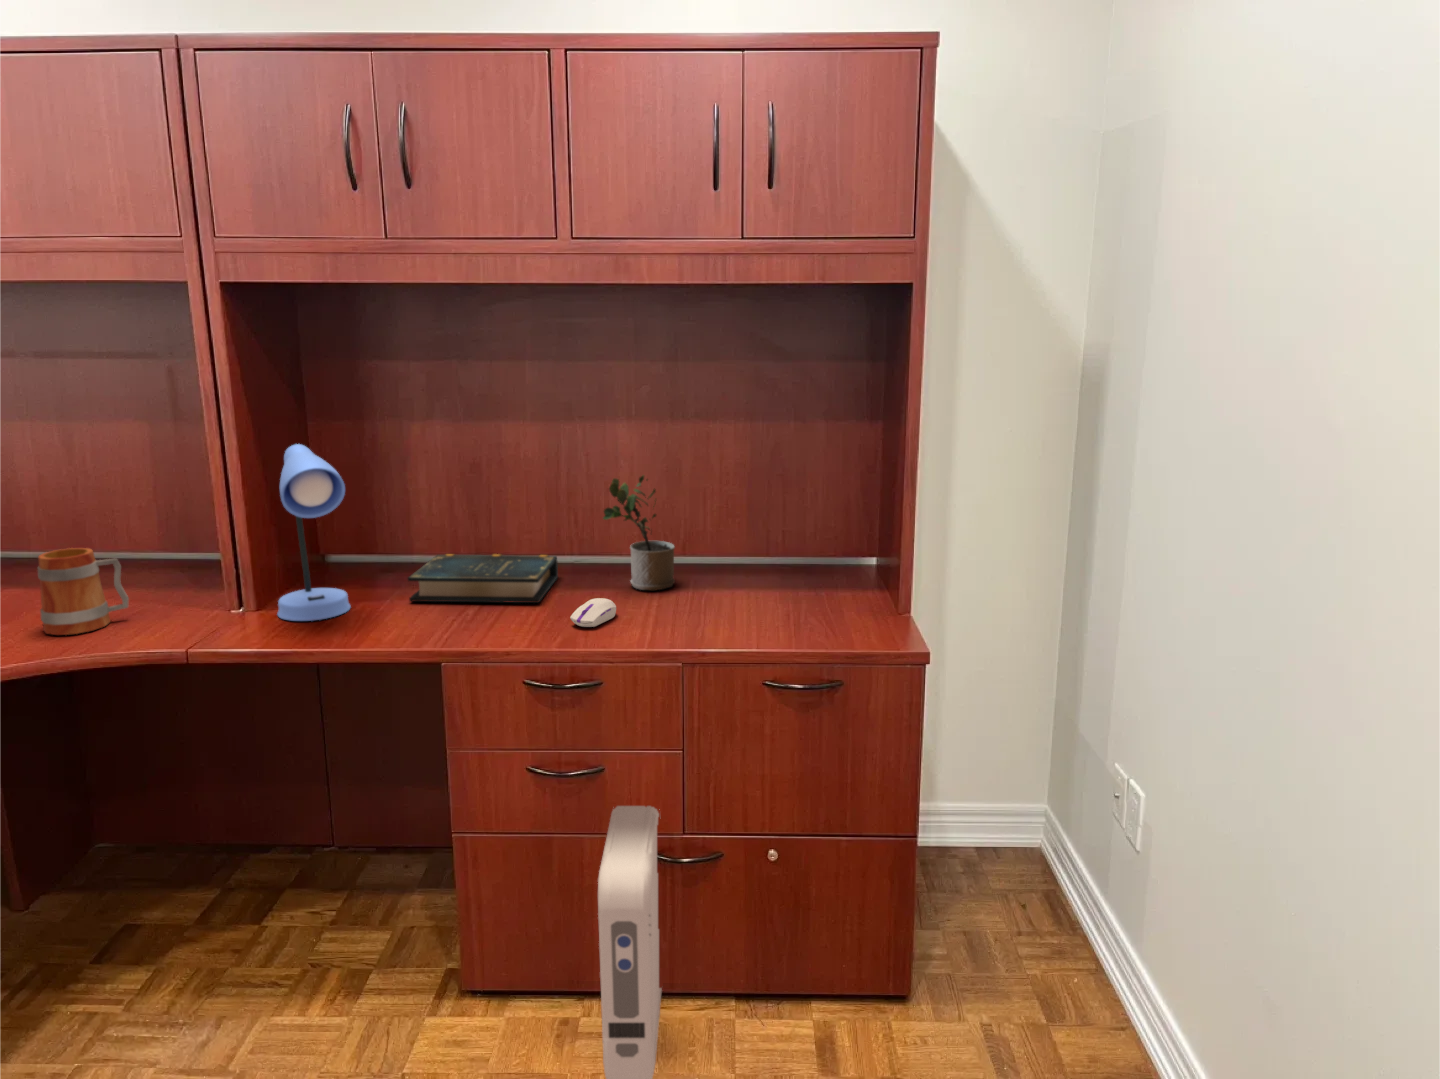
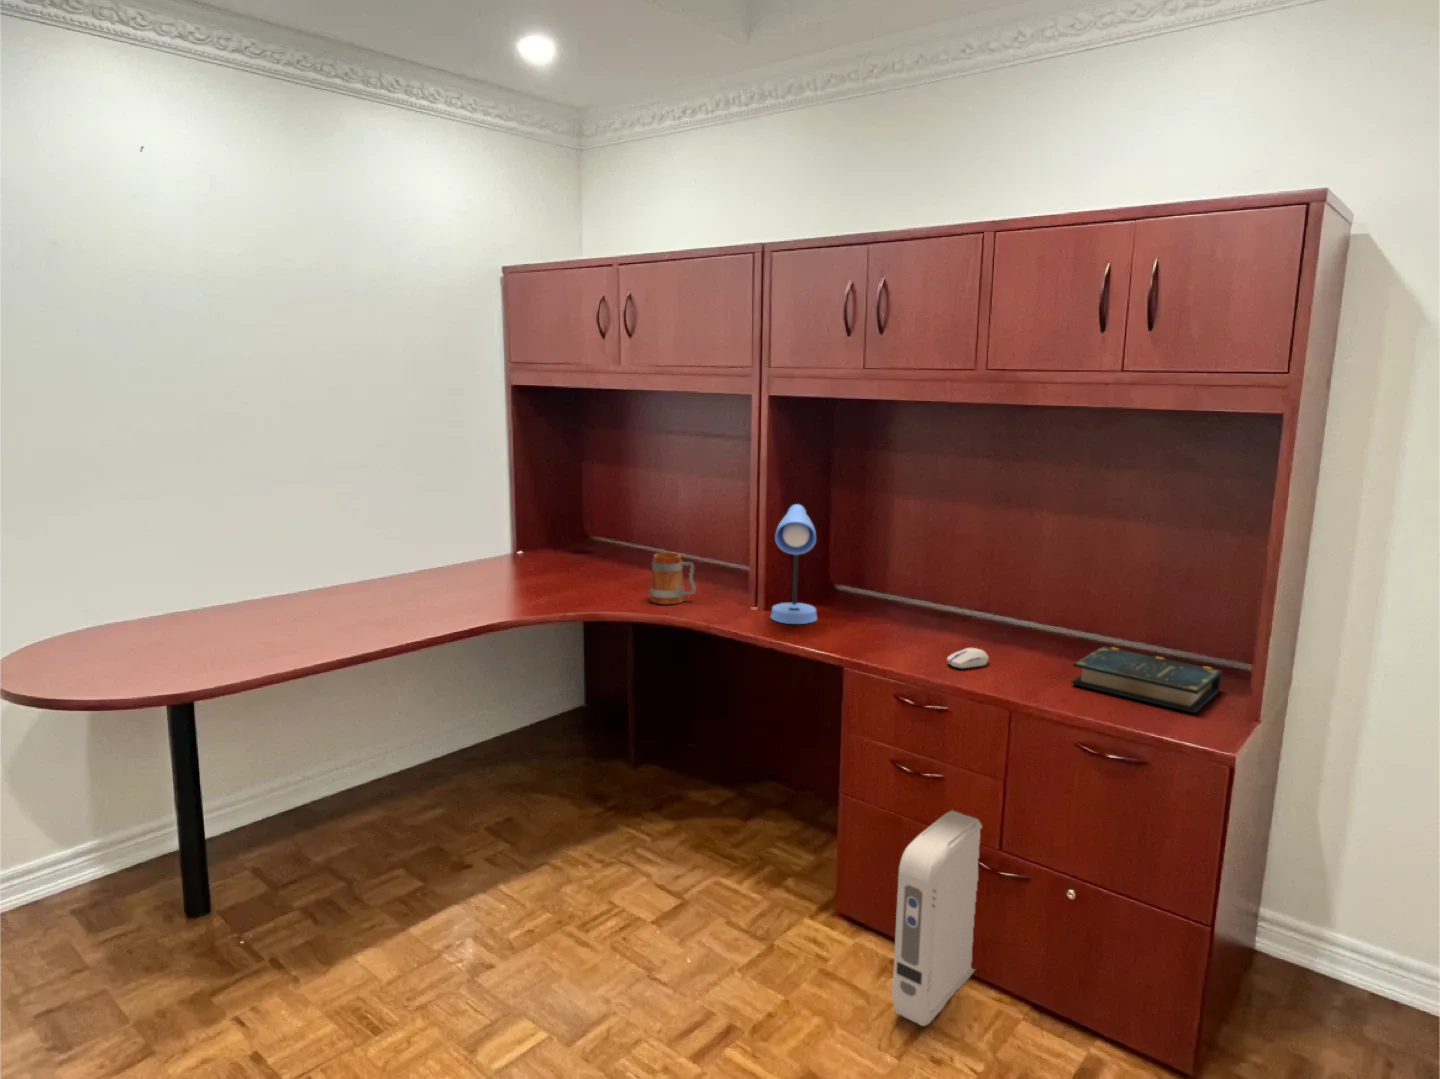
potted plant: present [603,475,675,590] -> none [1002,557,1063,654]
book: present [408,554,558,603] -> present [1072,647,1222,713]

